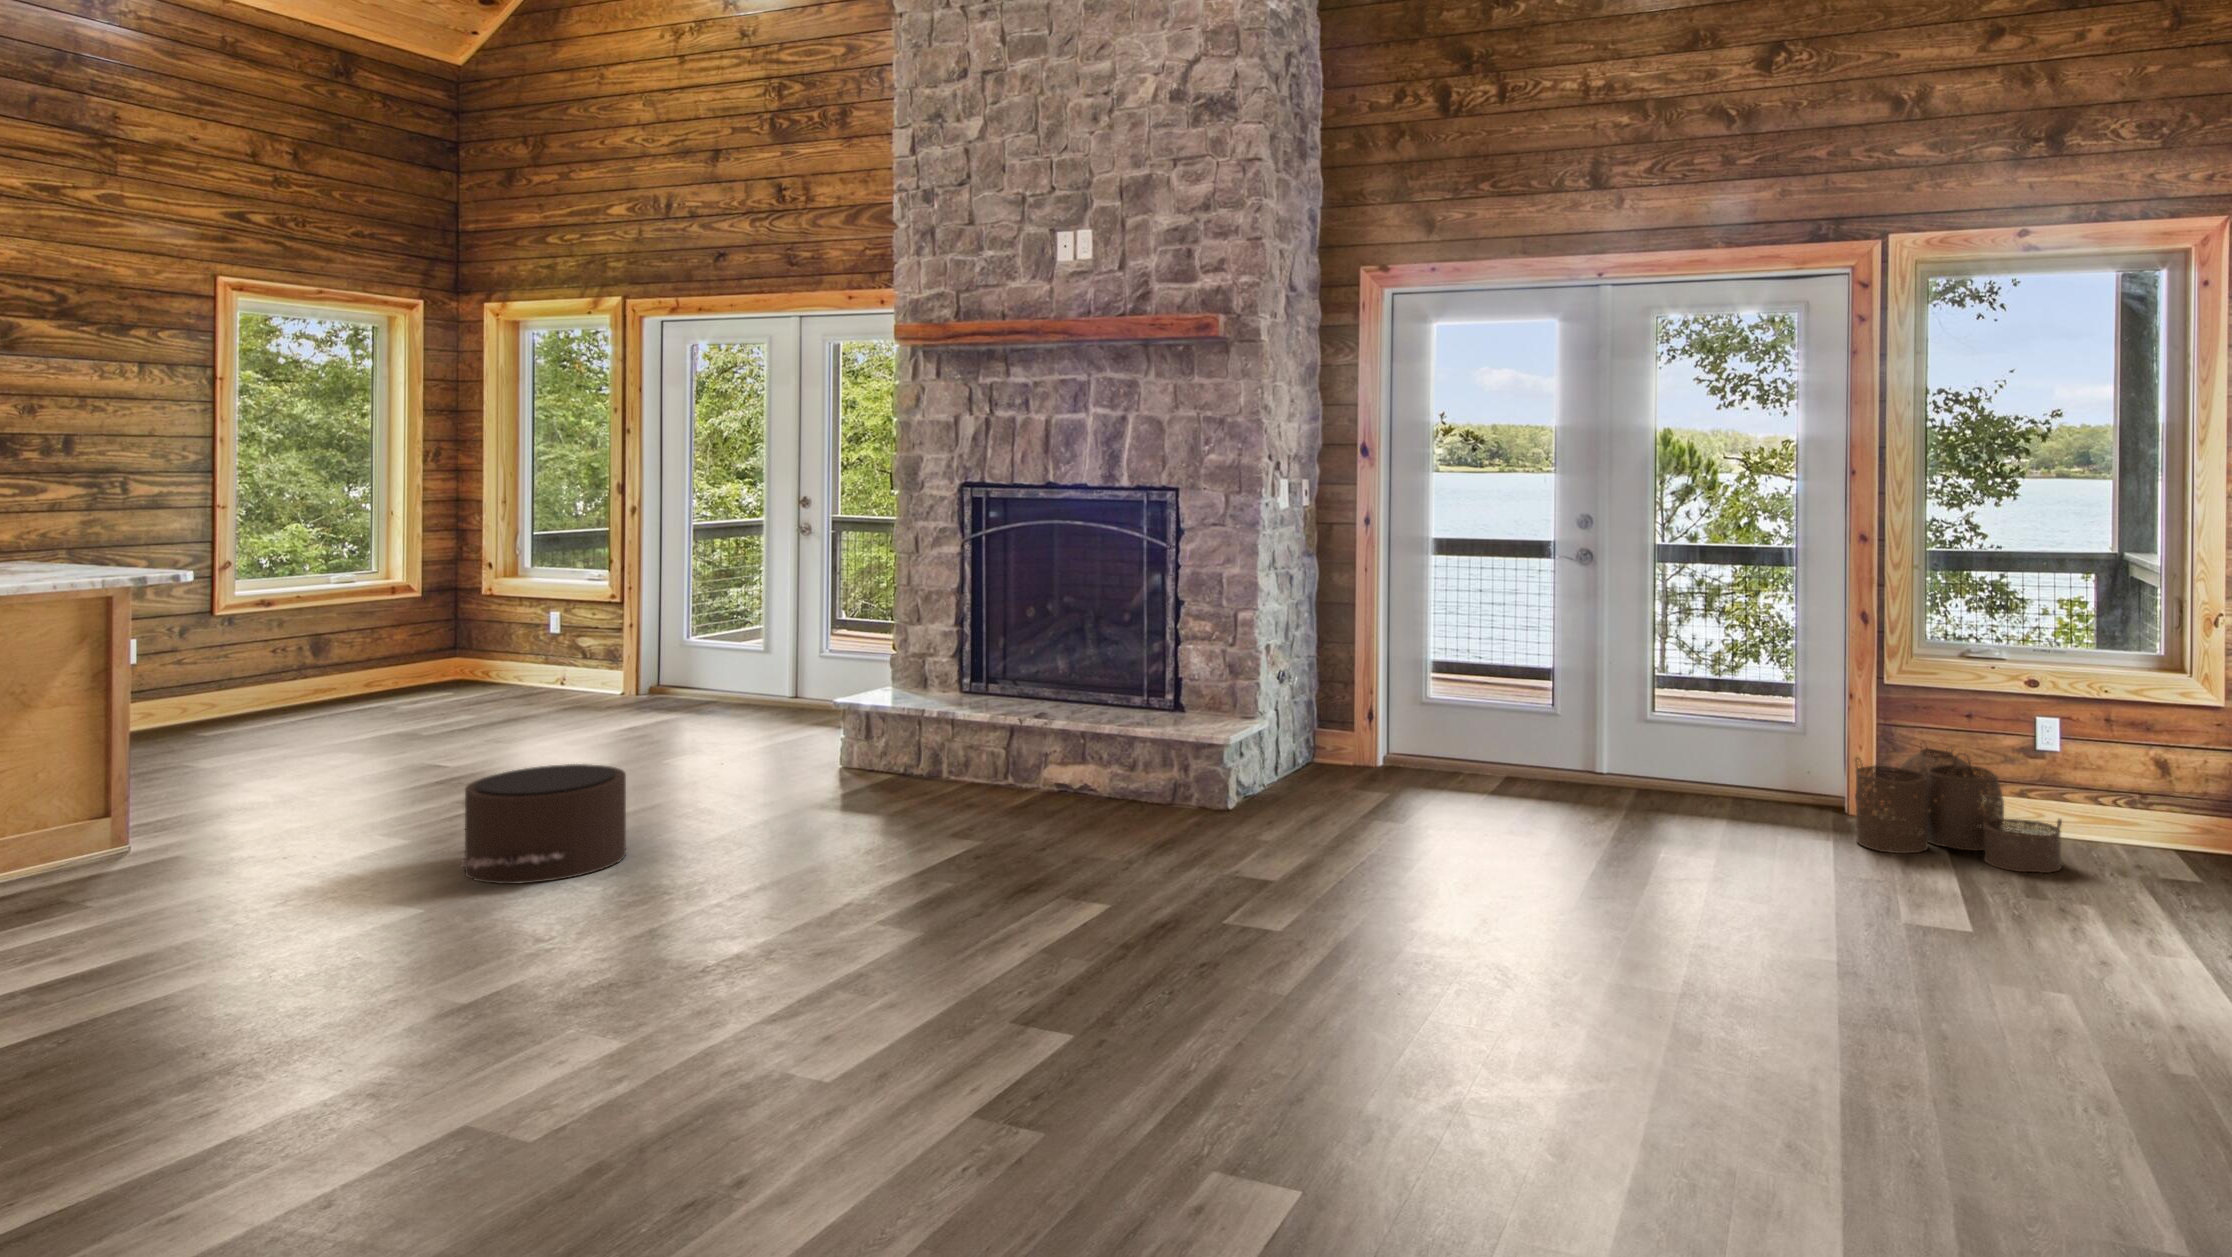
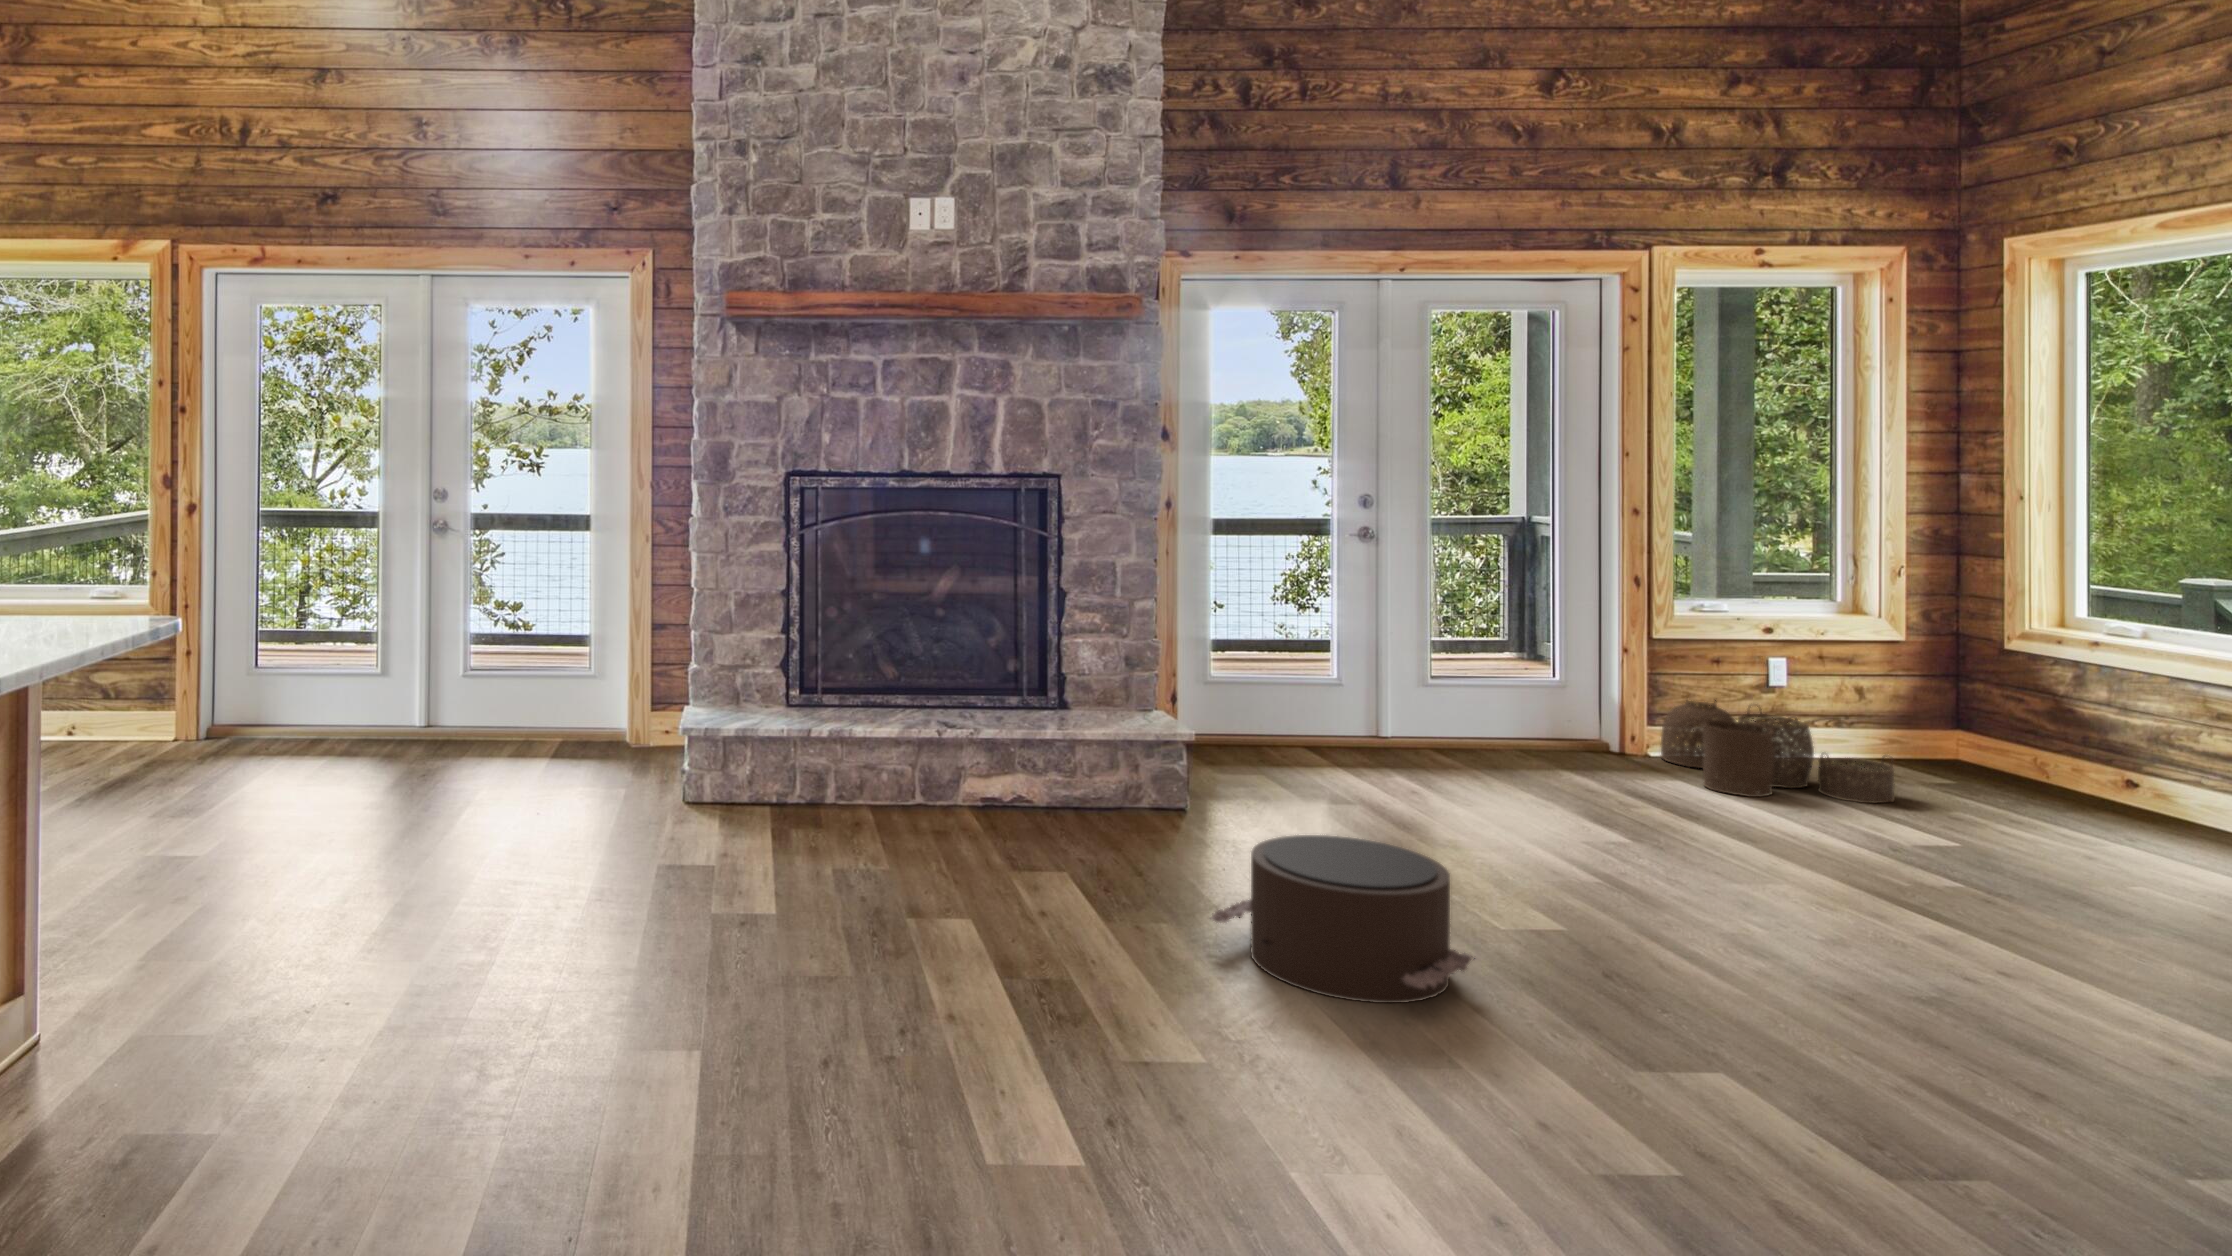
pouf: present [461,764,626,884] -> present [1211,835,1473,1003]

